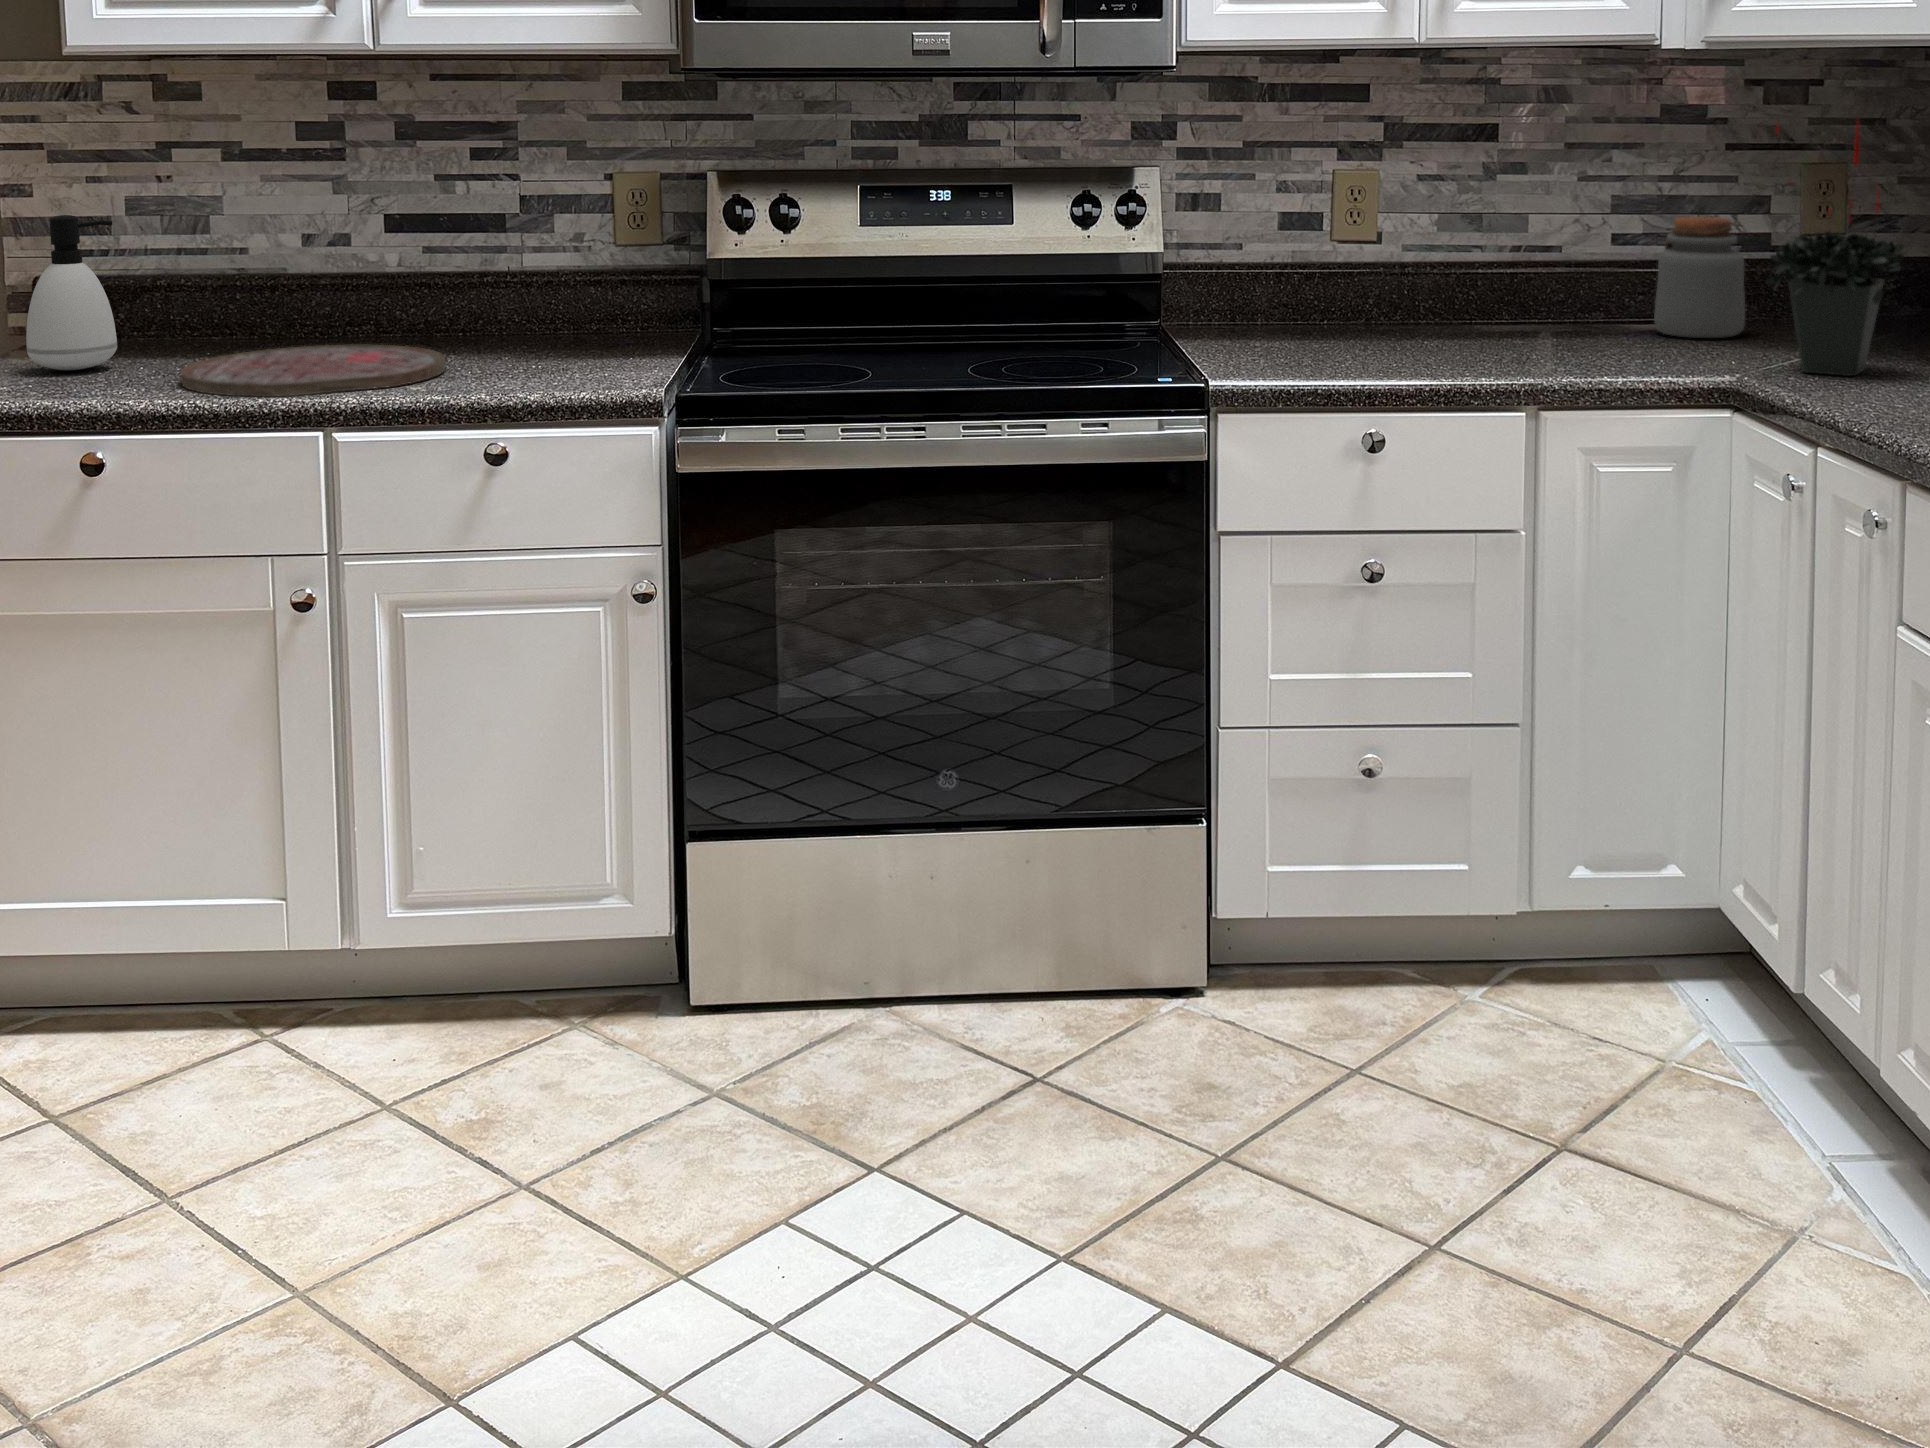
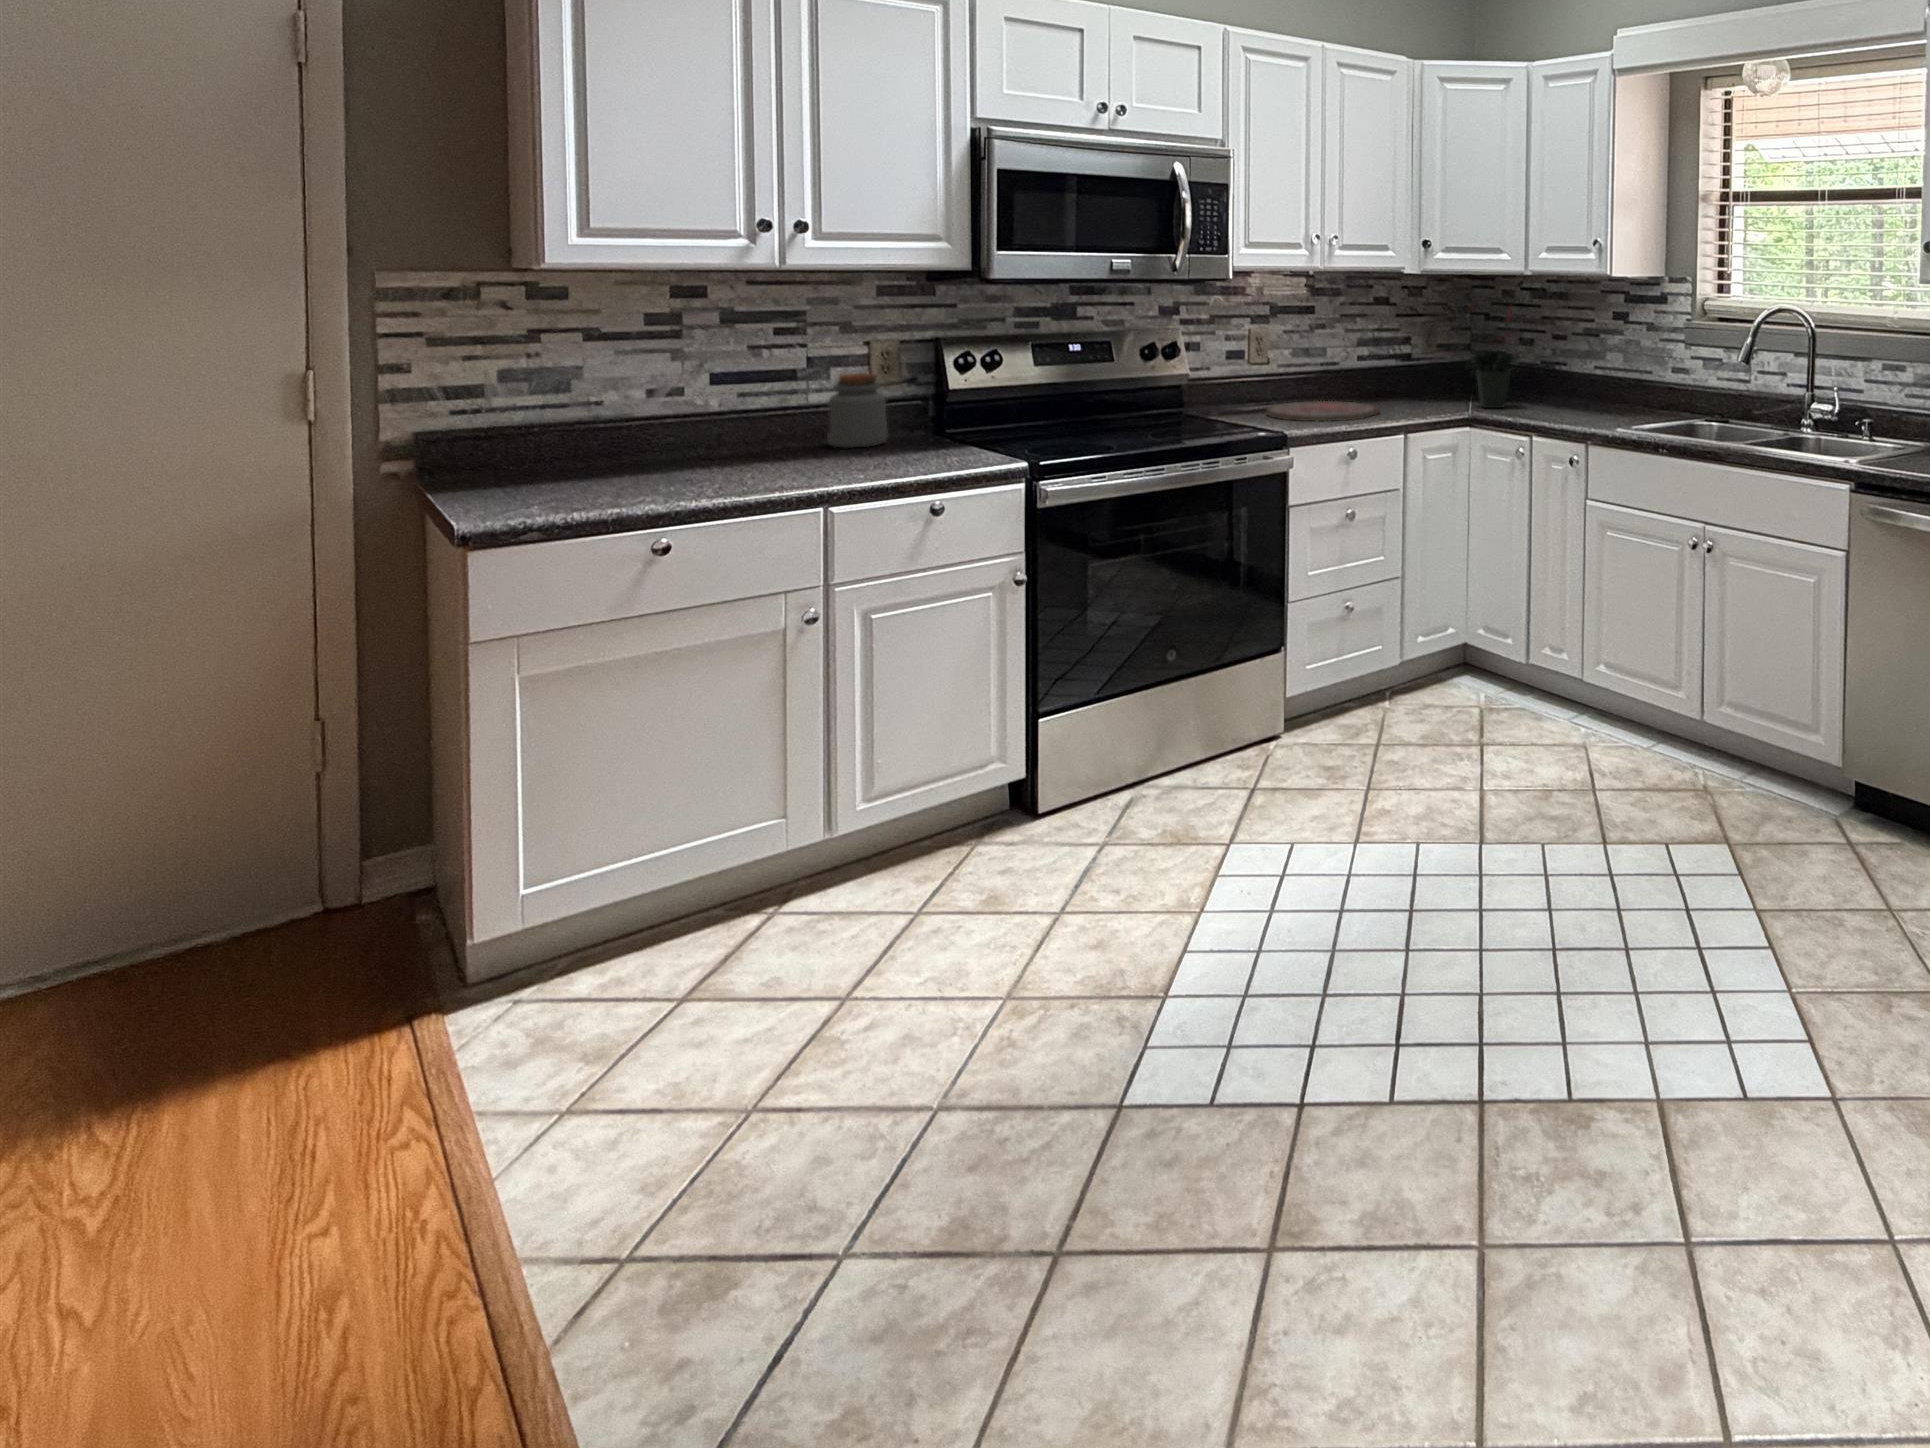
soap dispenser: present [26,215,117,370] -> none [504,381,579,491]
jar: present [1654,217,1745,338] -> present [827,373,888,448]
cutting board: present [180,345,445,397] -> present [1267,401,1379,421]

